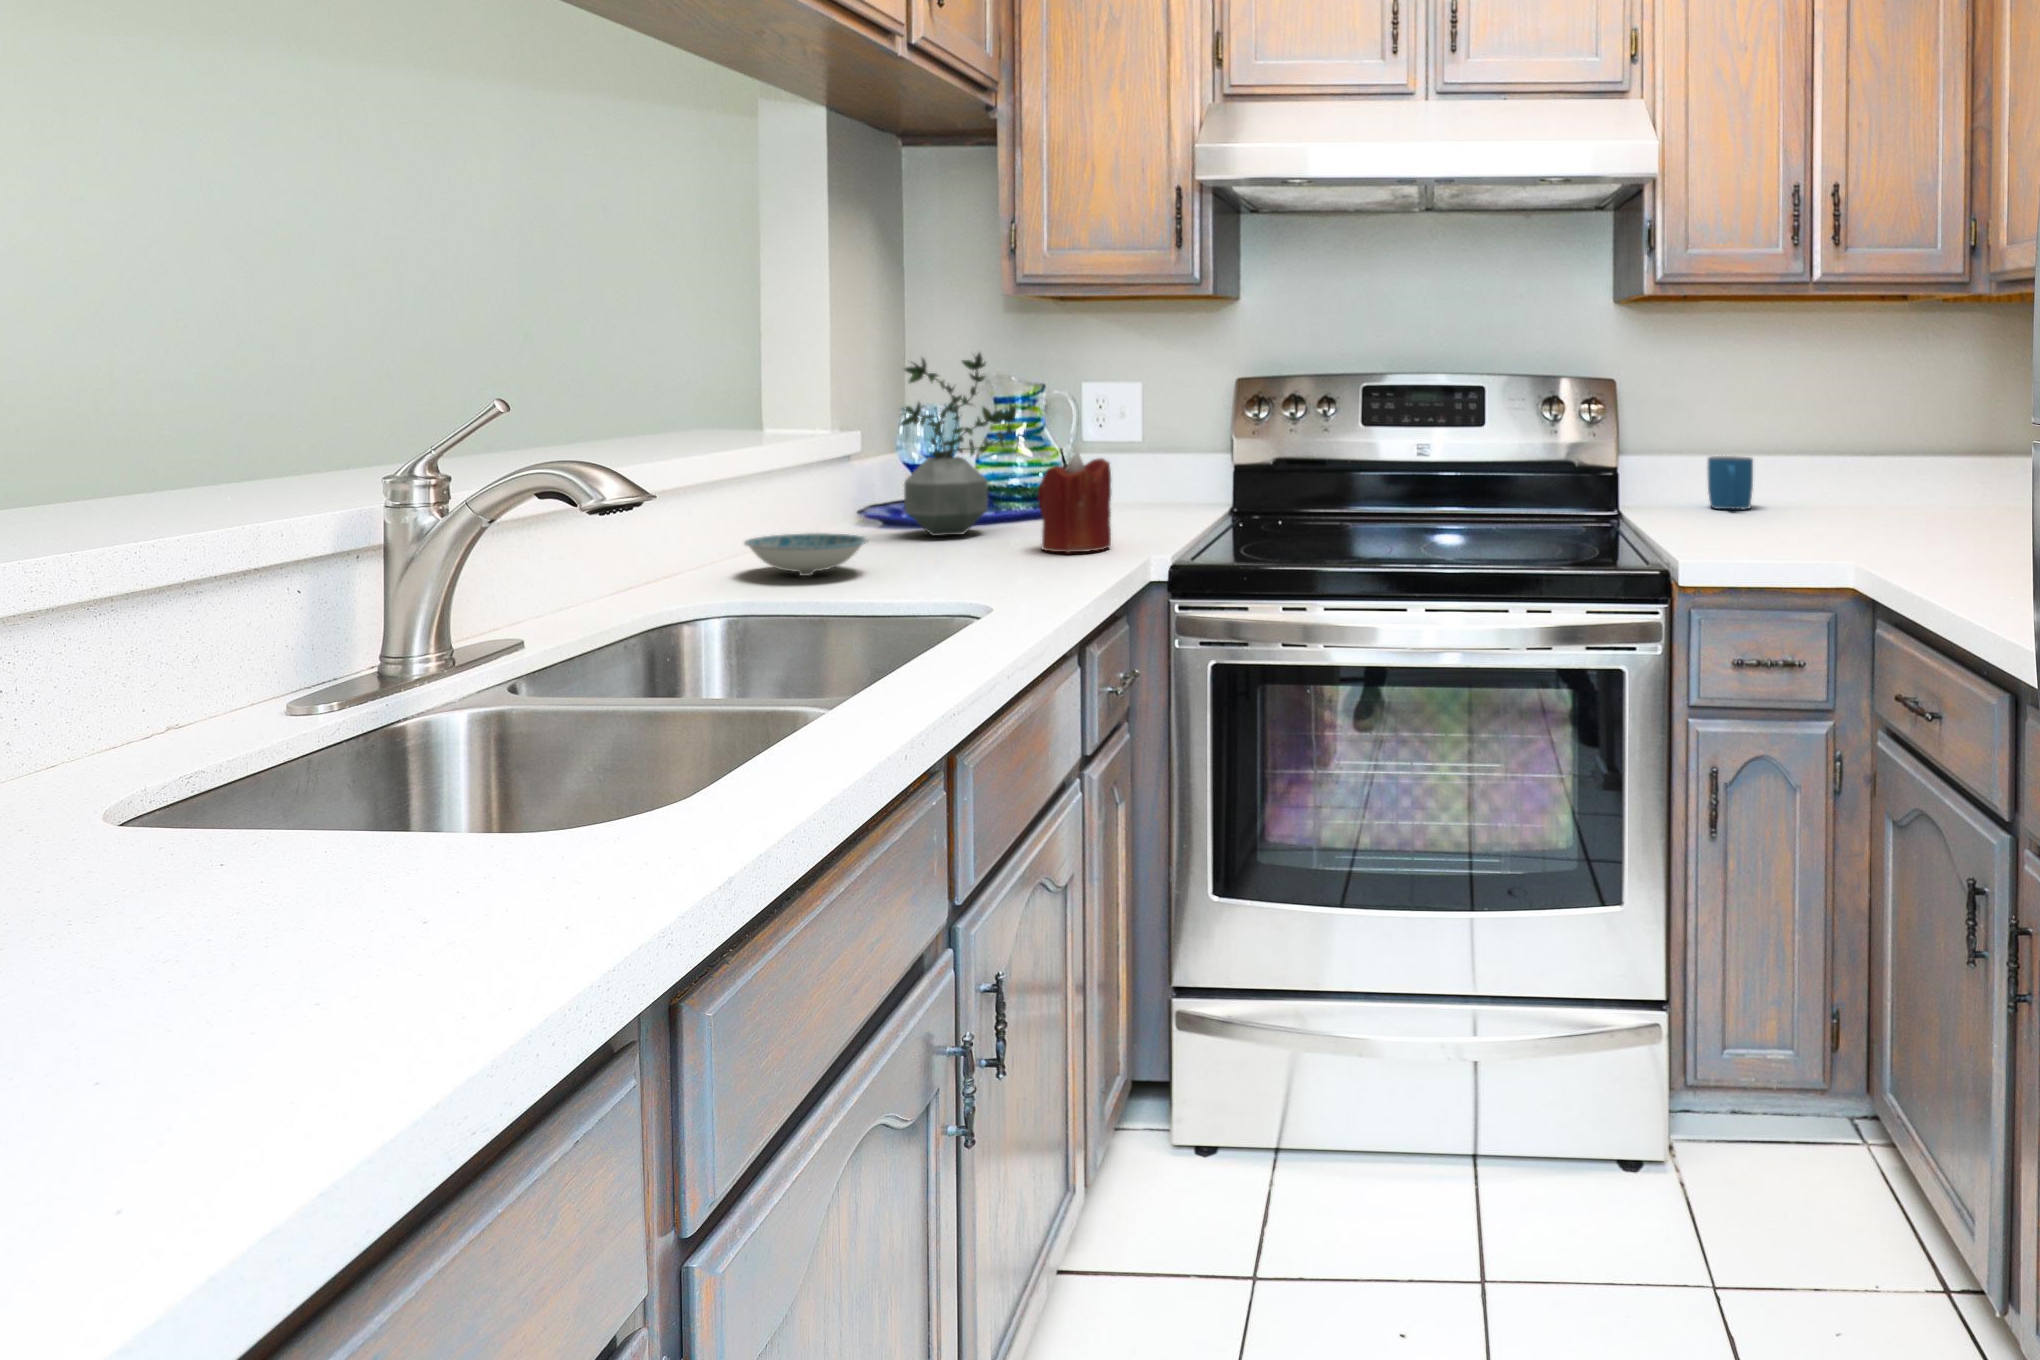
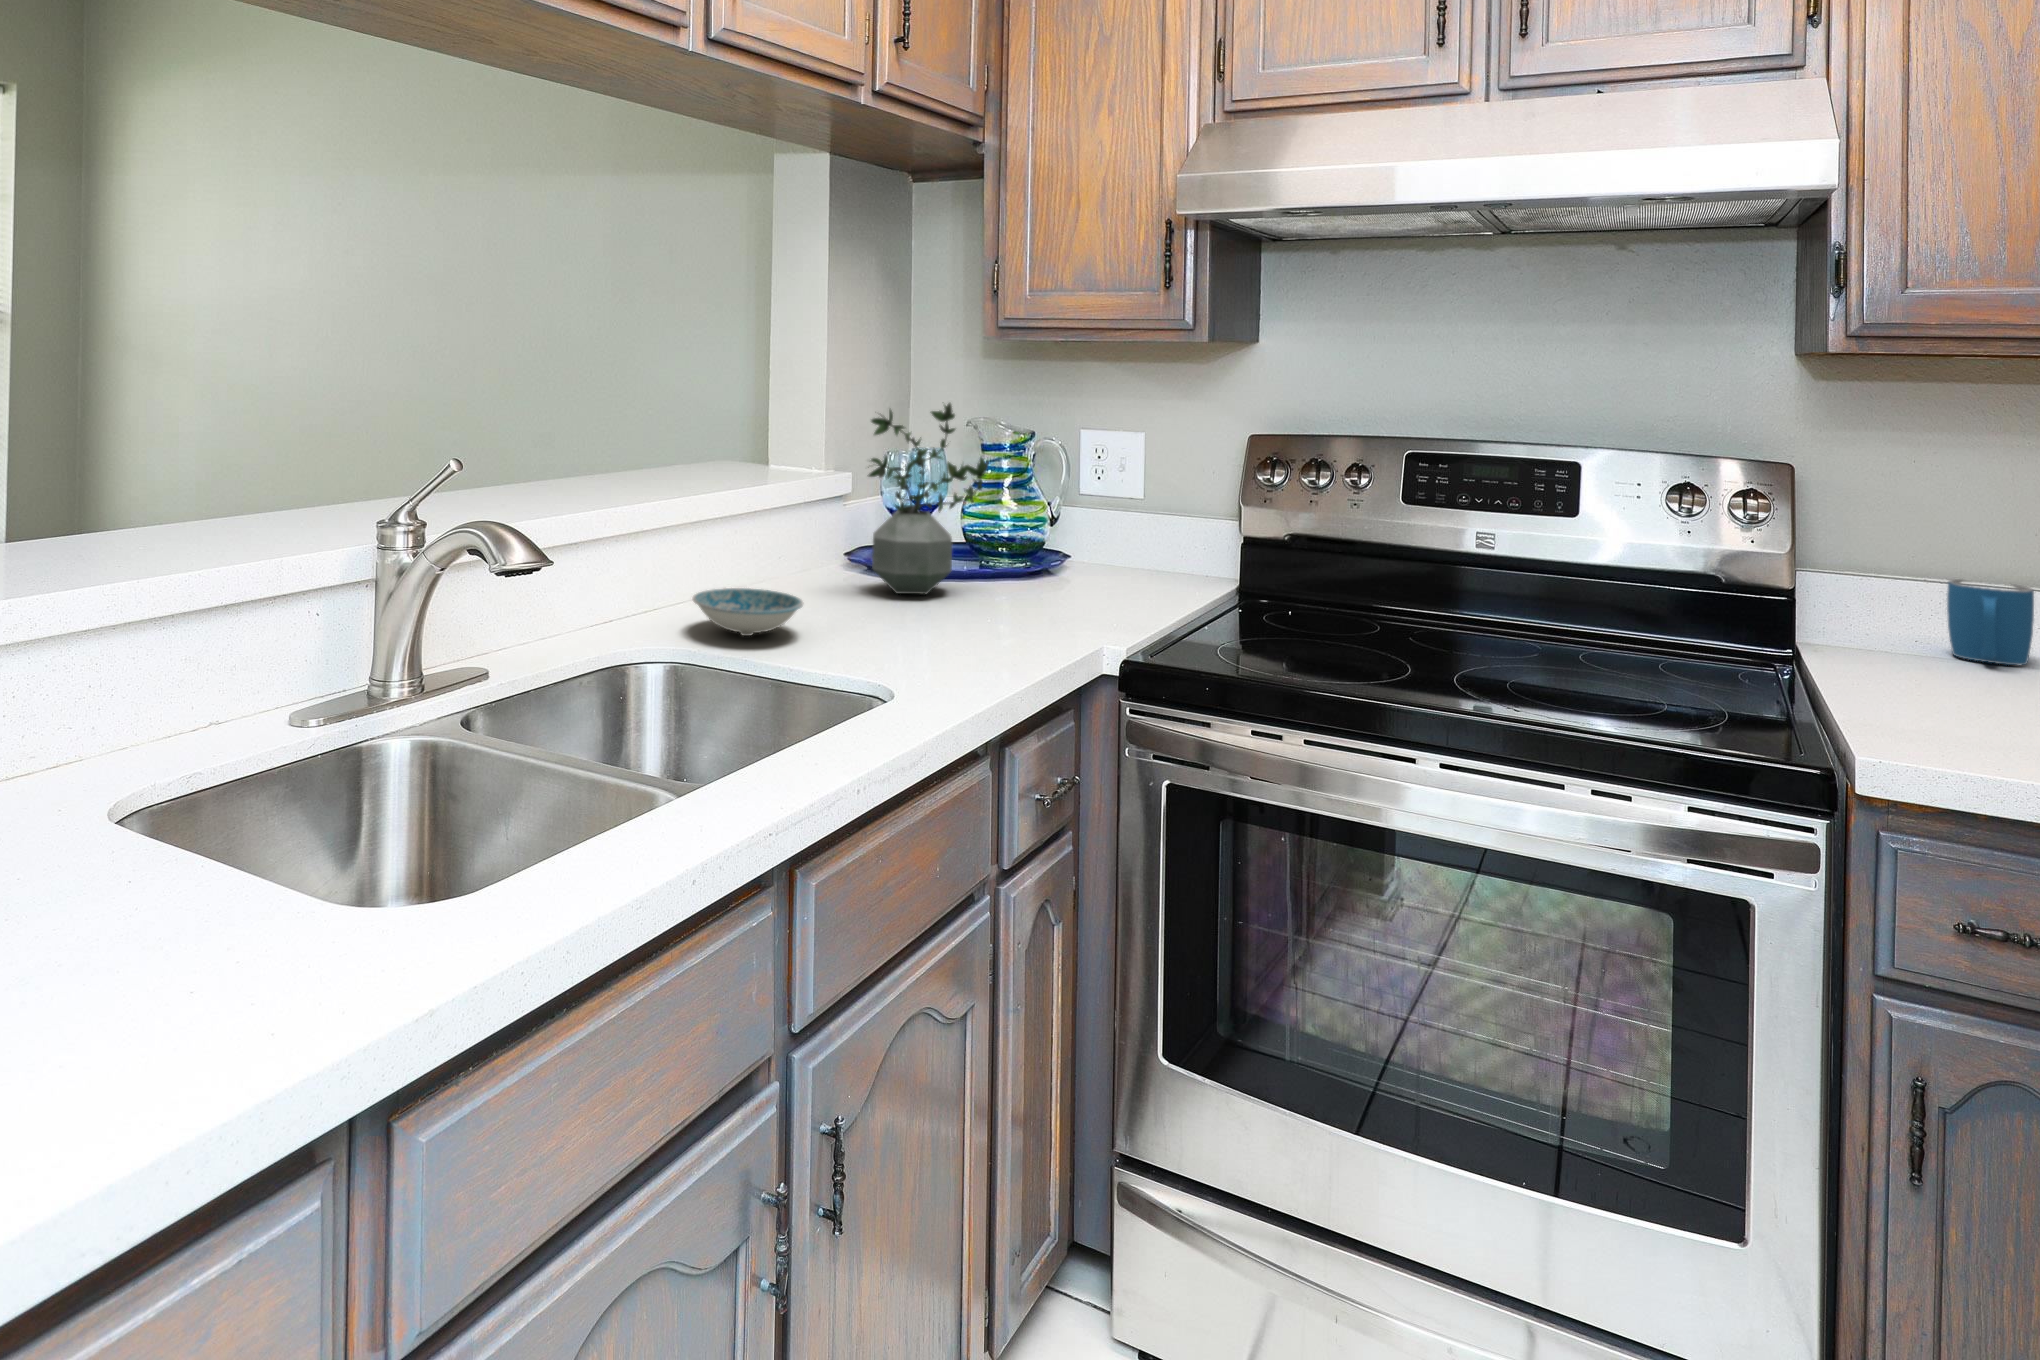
candle: present [1038,453,1111,553] -> none [988,522,1066,636]

